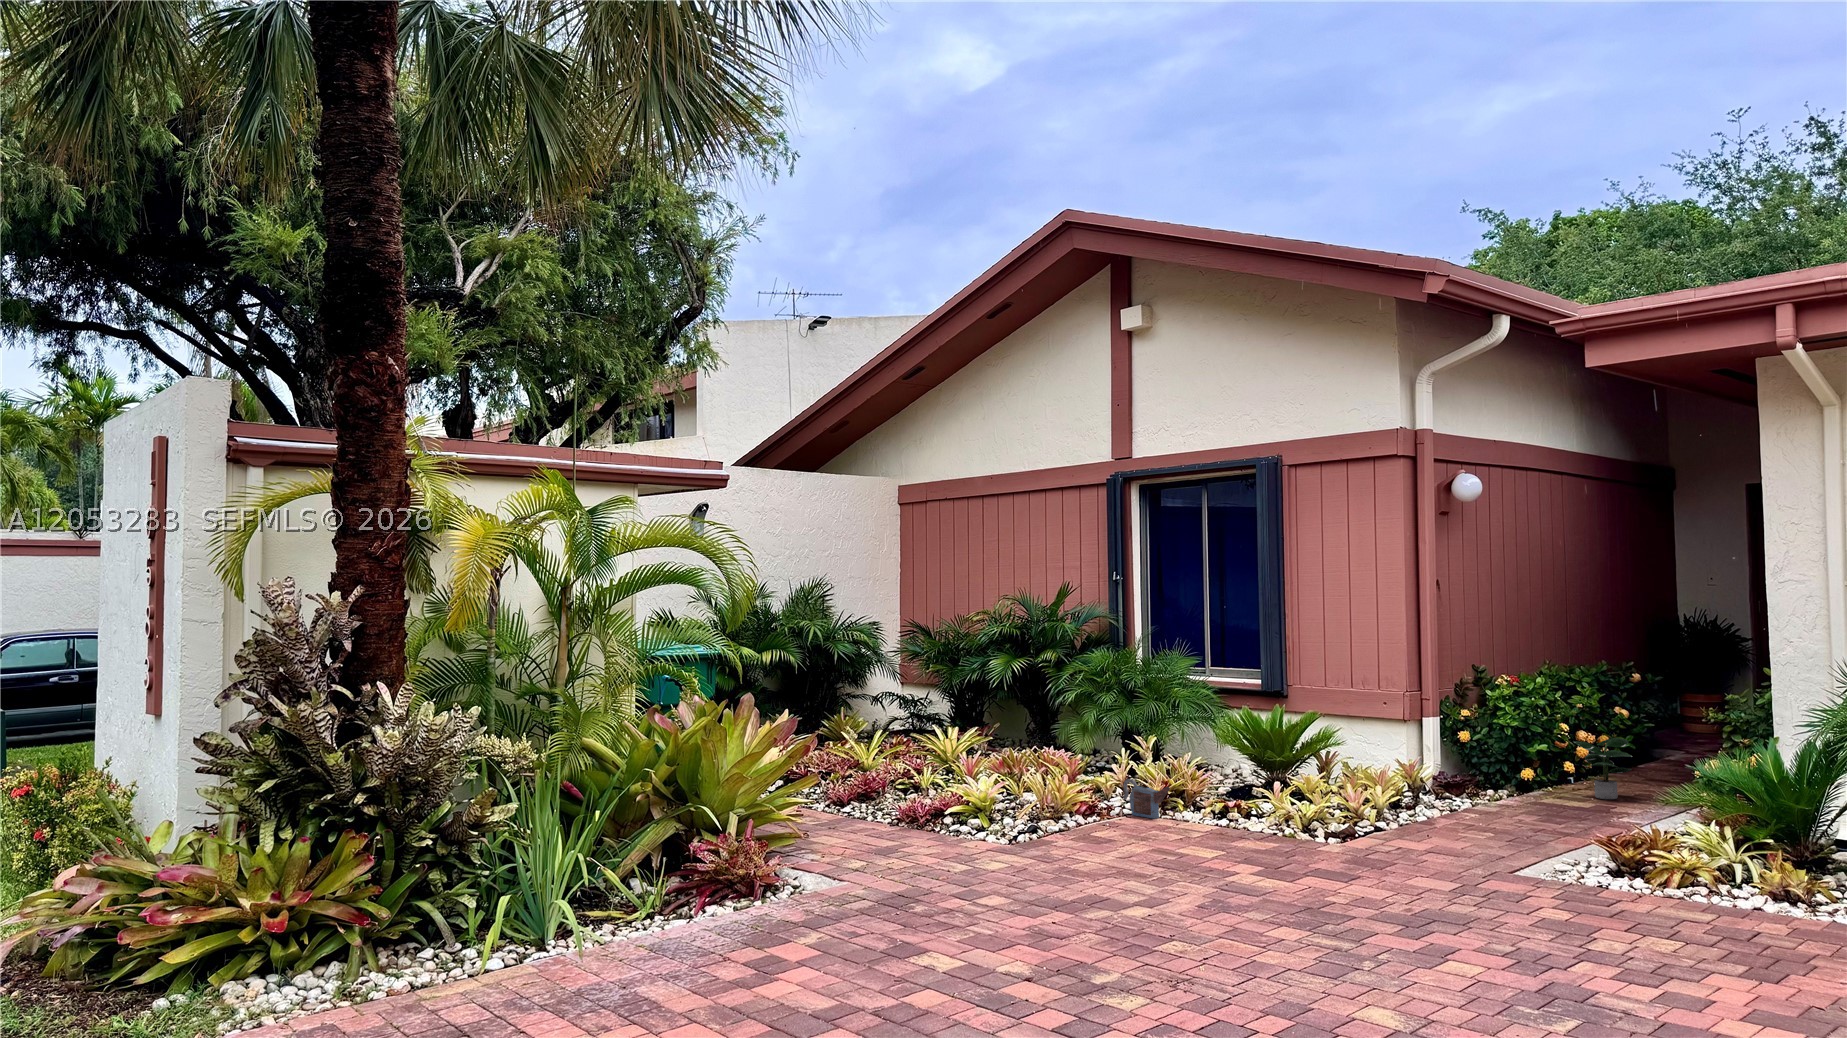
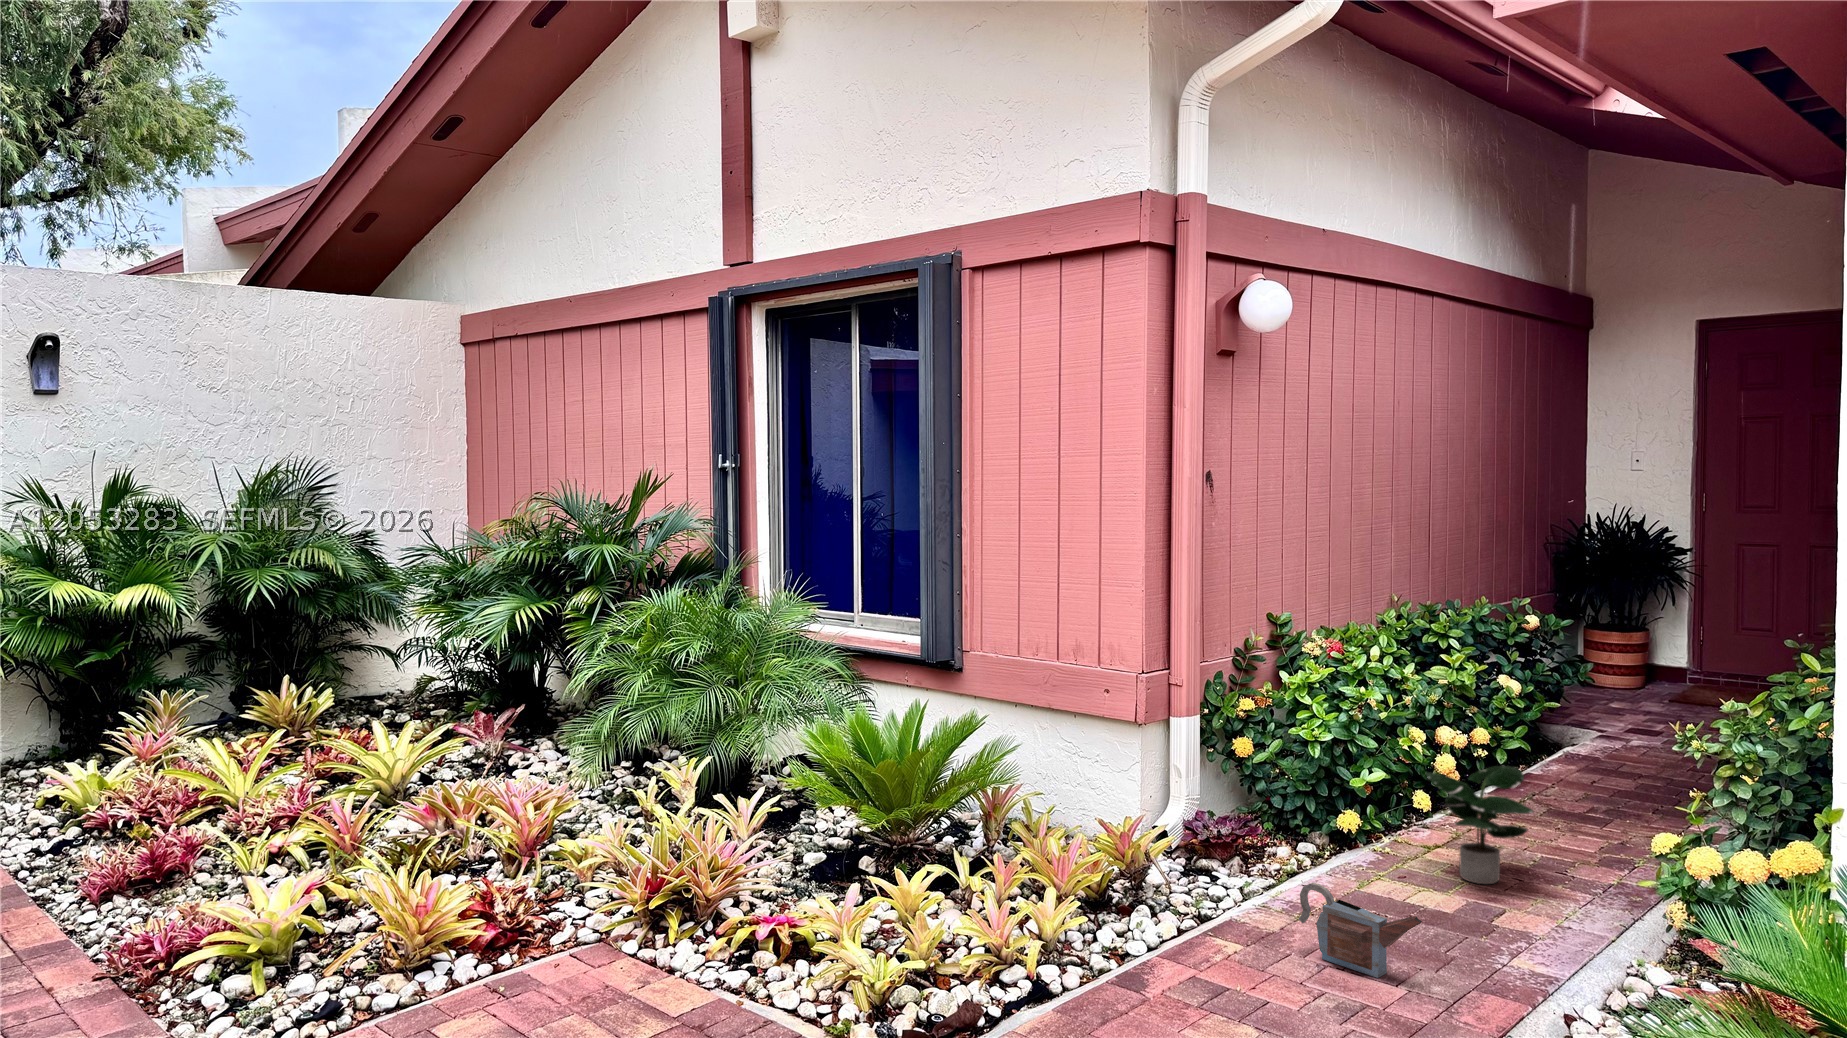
watering can: present [1123,779,1170,819] -> present [1299,883,1422,978]

